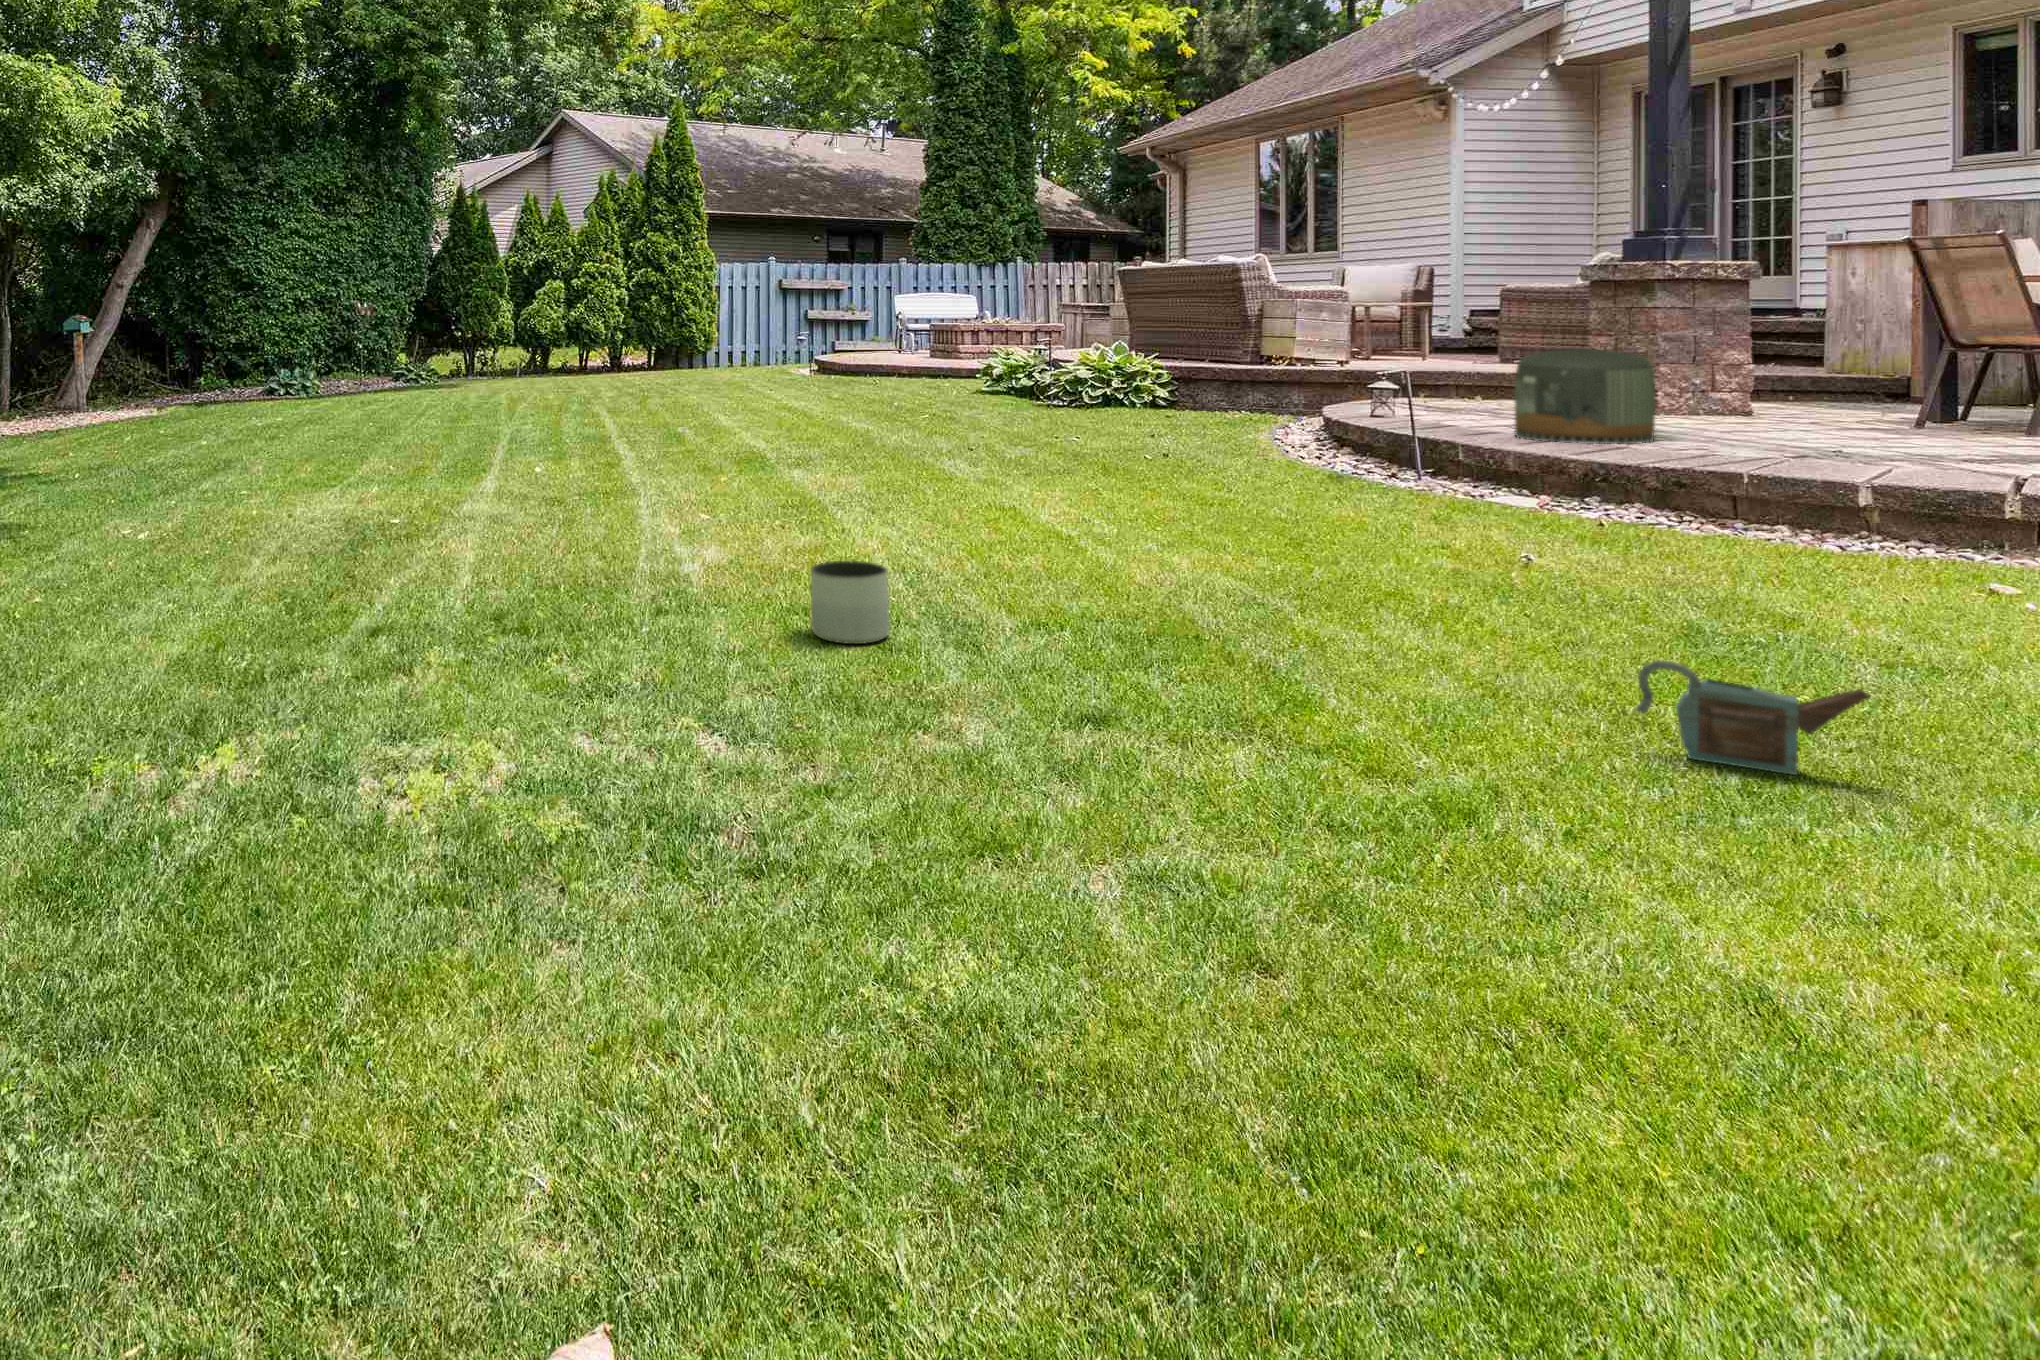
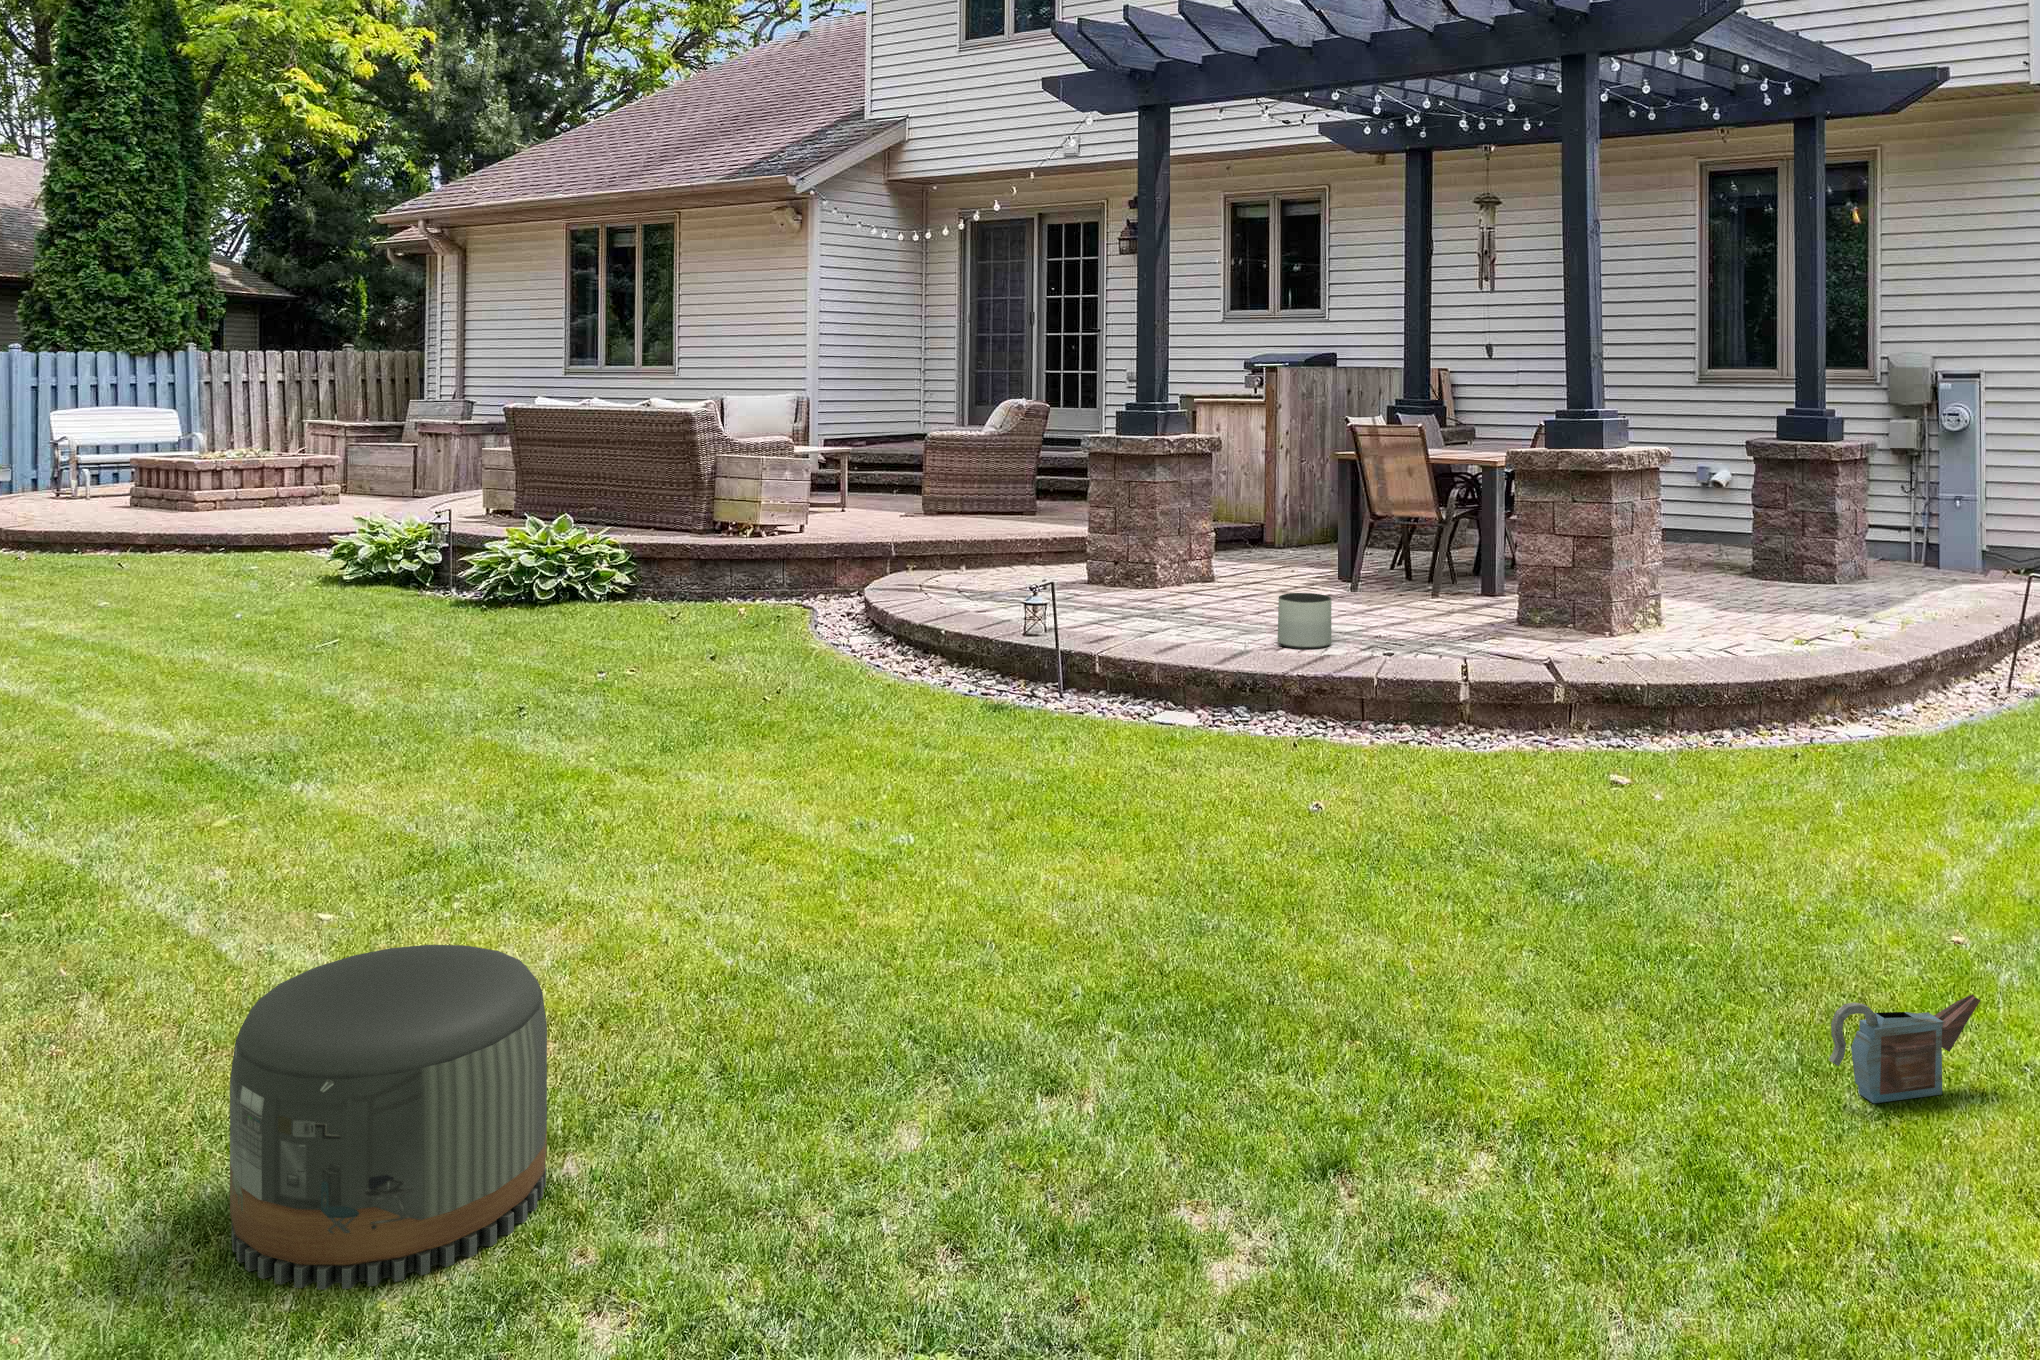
pouf: present [1515,349,1655,444] -> present [230,945,547,1289]
planter: present [810,561,890,644] -> present [1278,593,1332,649]

